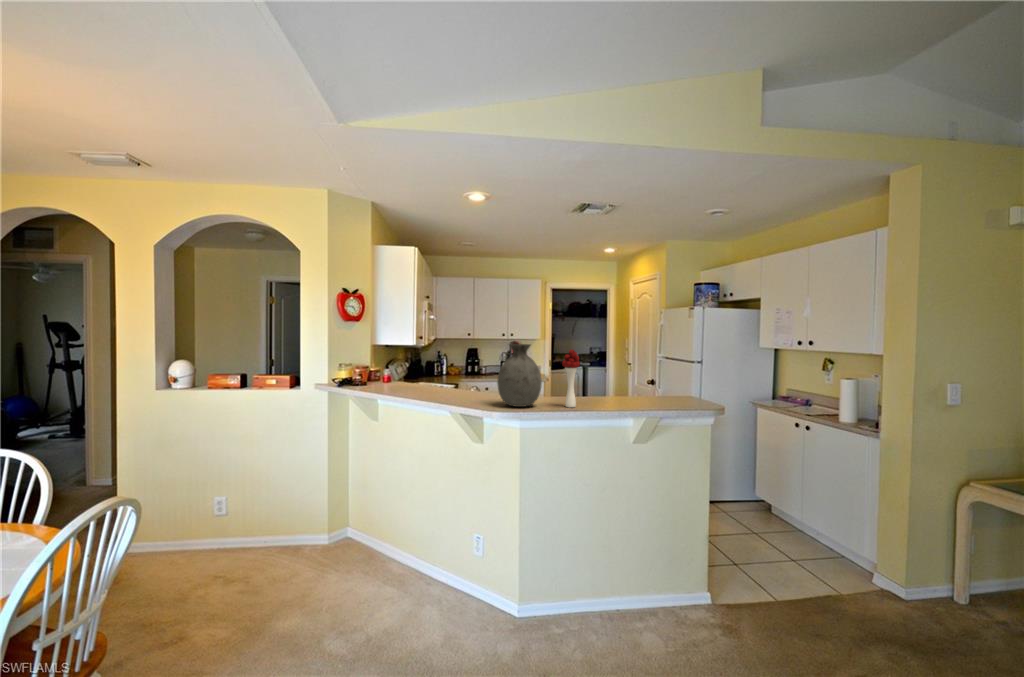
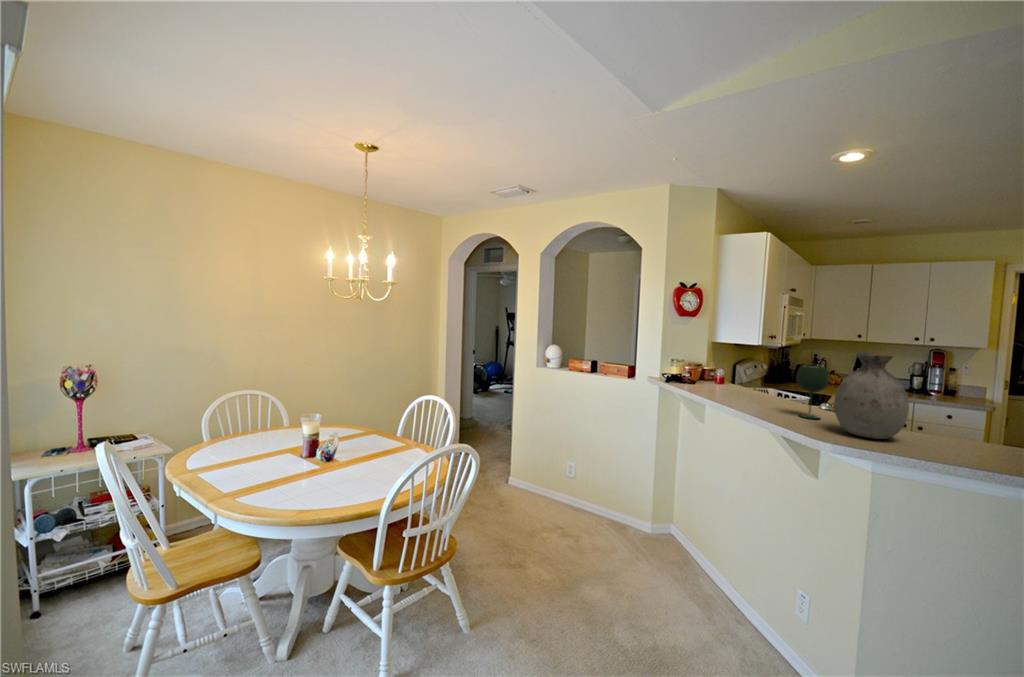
flower bouquet: present [562,350,580,408] -> none [950,369,989,456]
wine glass: none [465,357,487,400] -> present [796,365,829,419]

